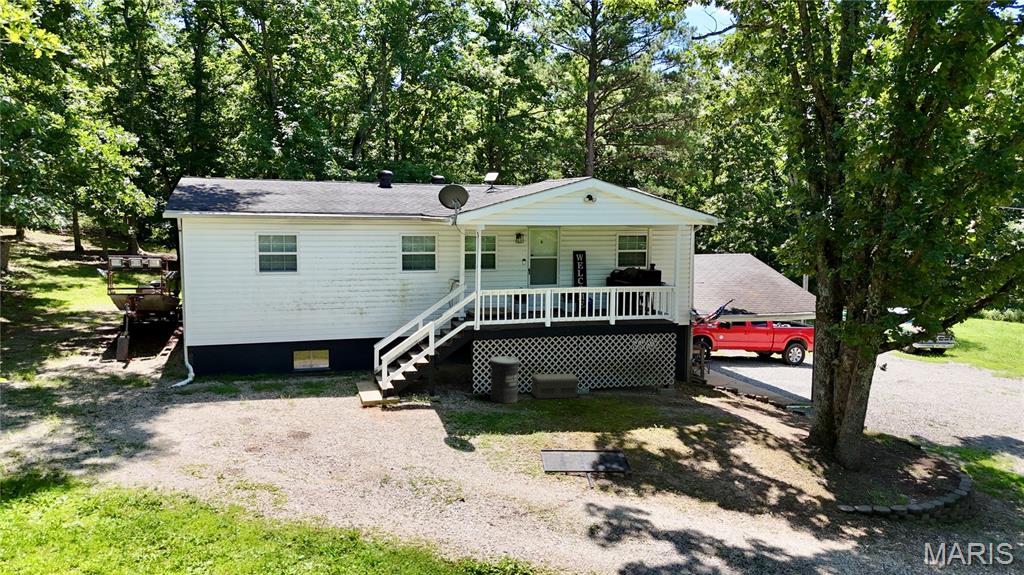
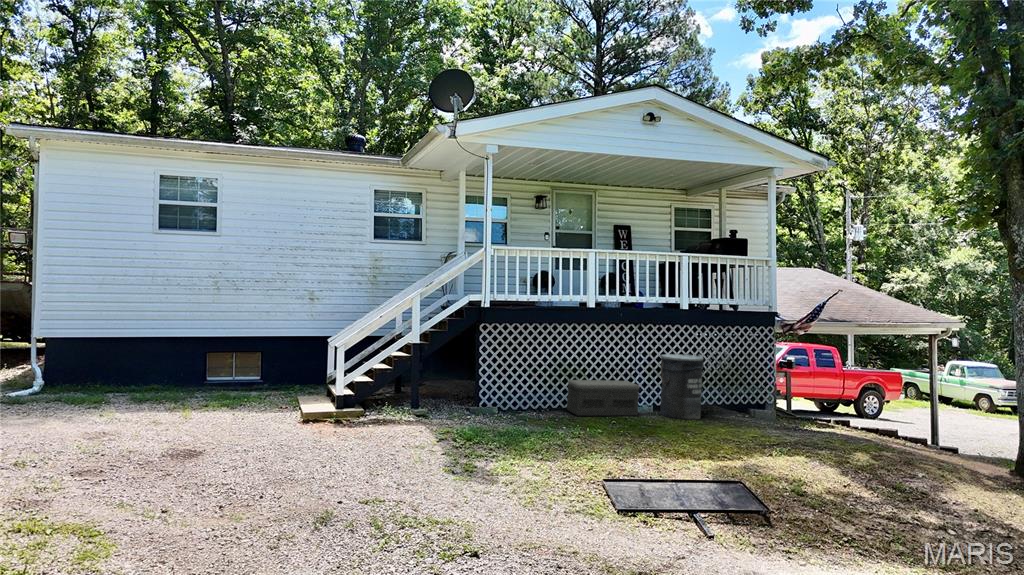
trash can: present [490,356,519,403] -> present [660,354,704,420]

